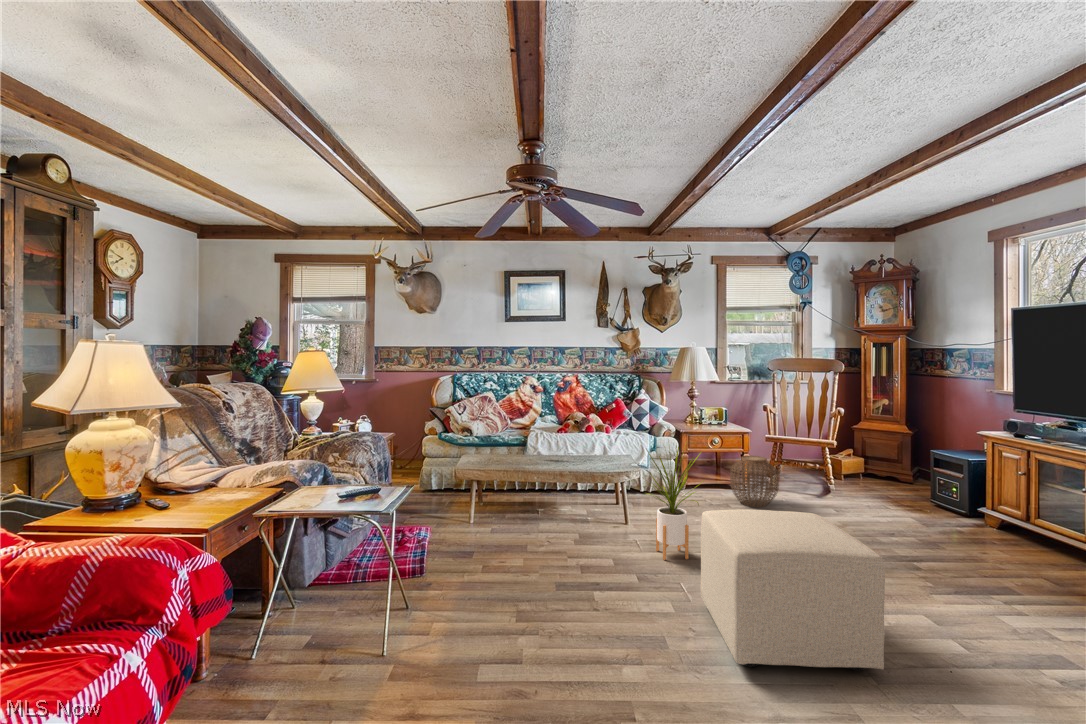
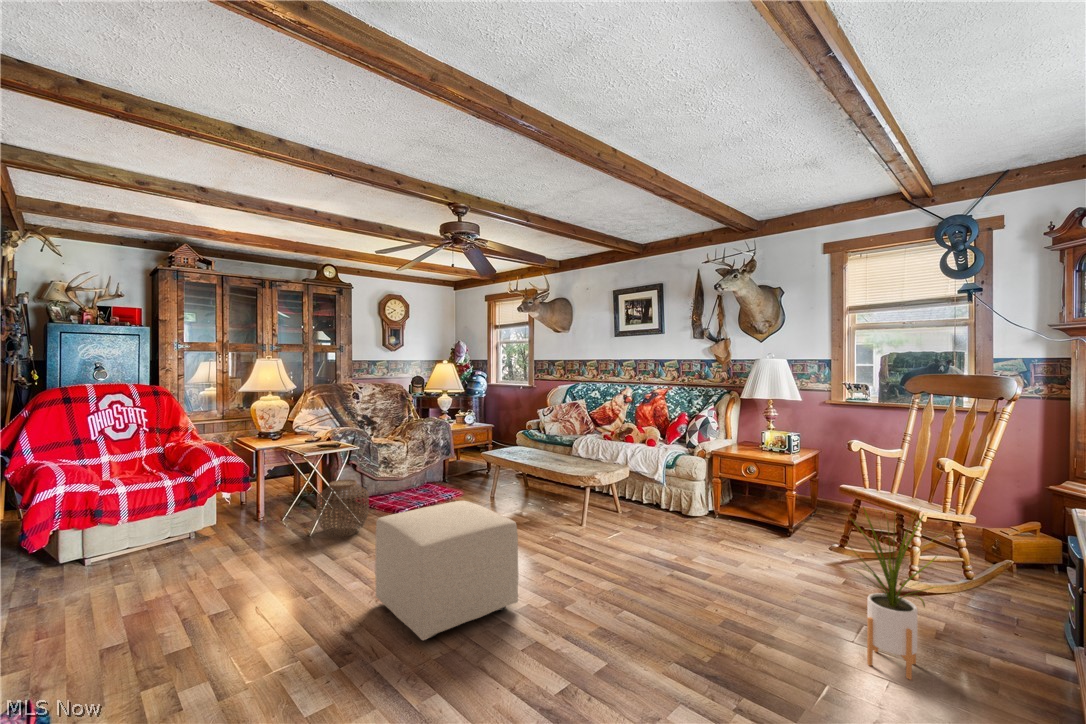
house plant: present [647,447,703,560] -> present [853,507,937,680]
woven basket: present [730,456,779,507] -> present [316,479,369,537]

